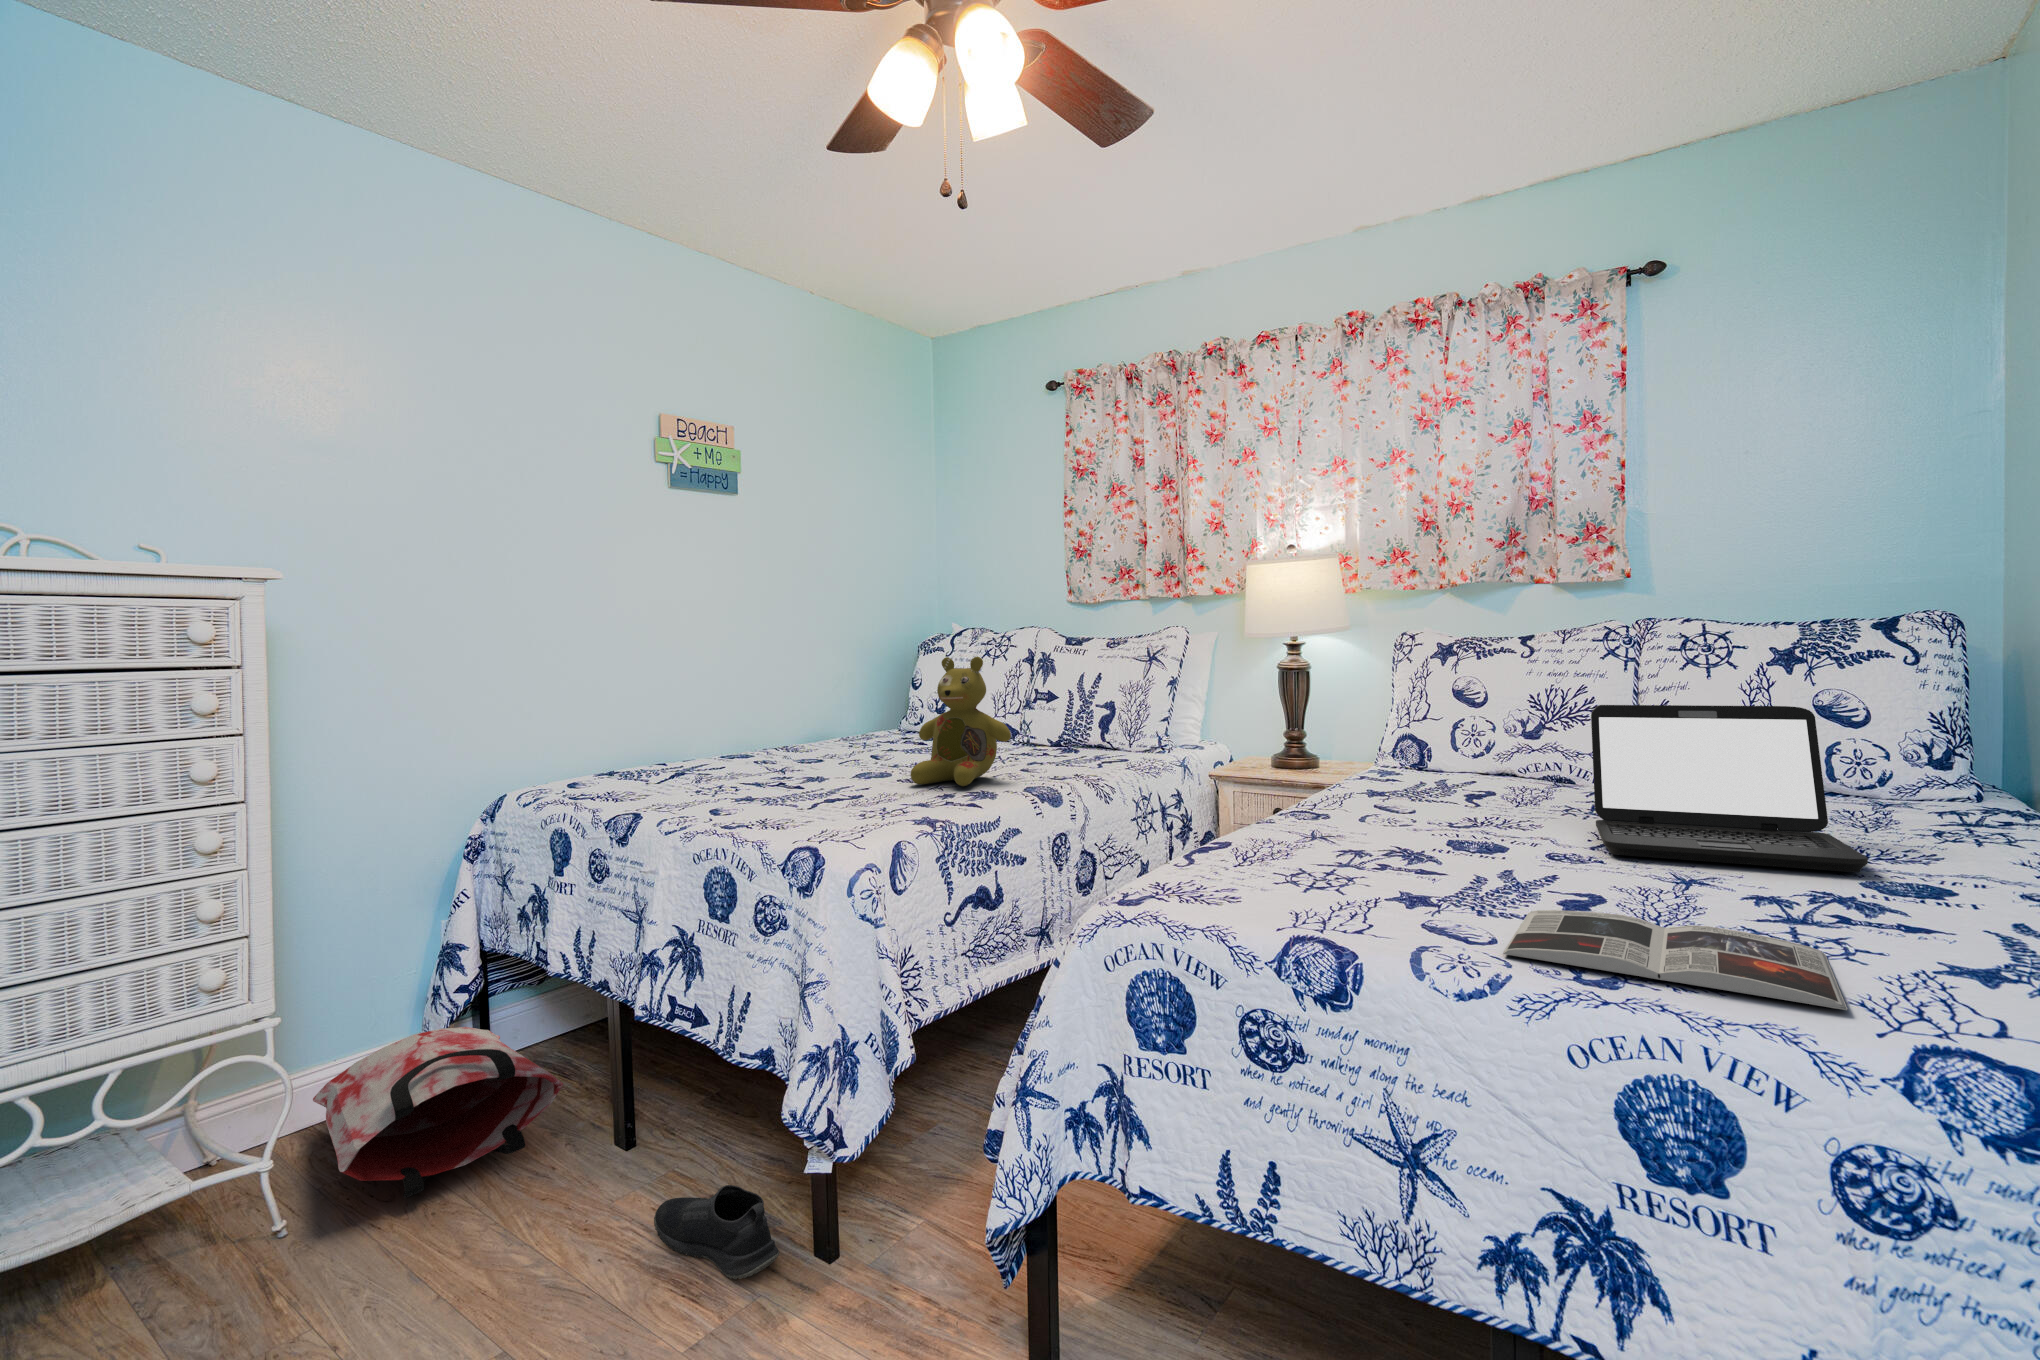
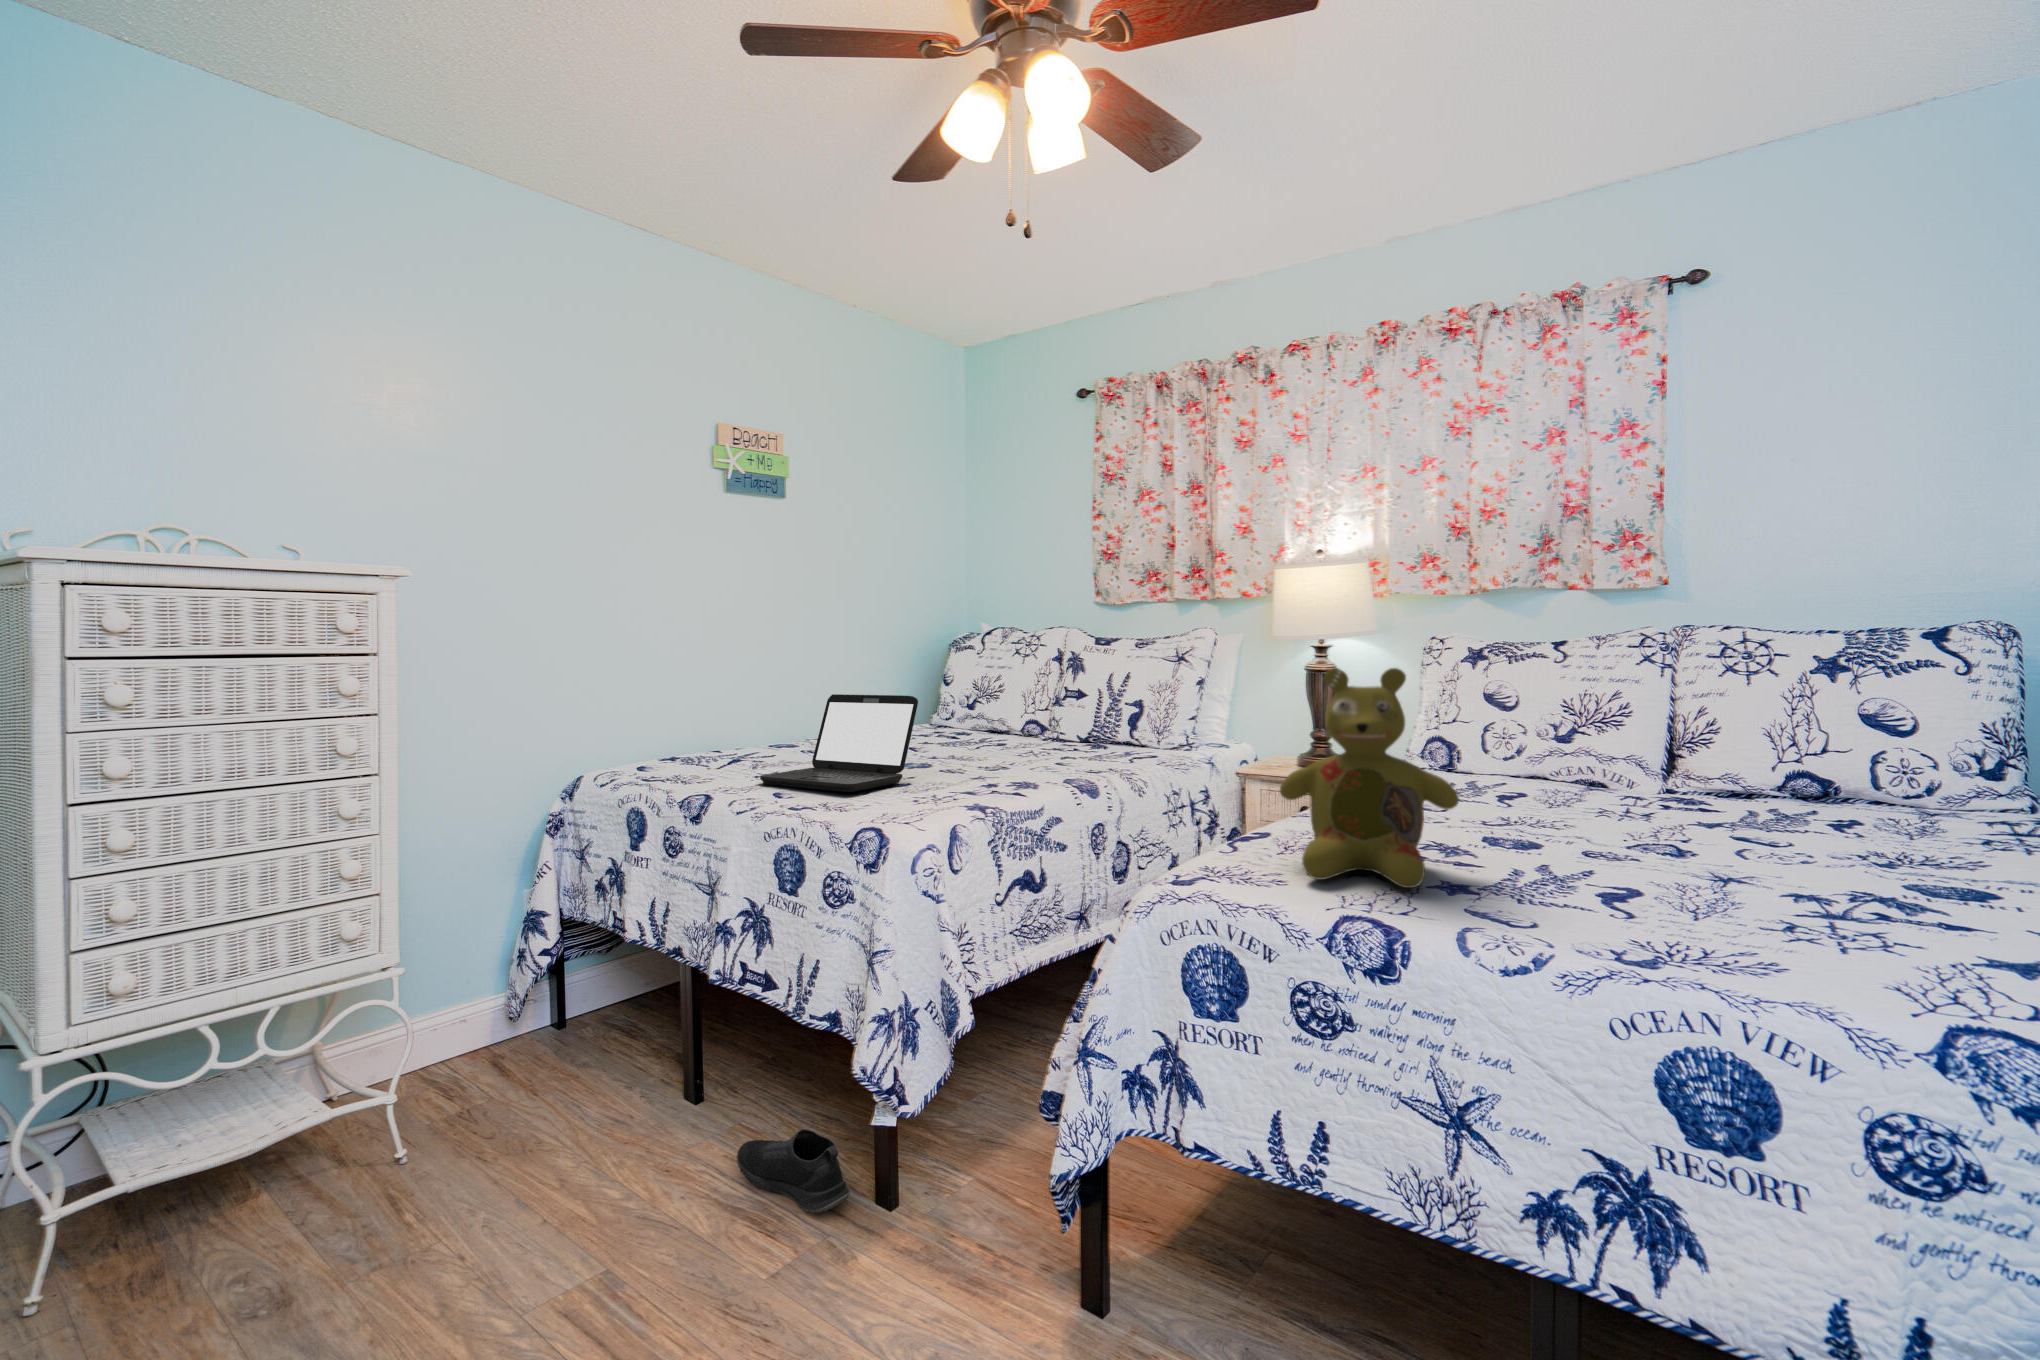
stuffed bear: present [911,657,1011,786] -> present [1280,668,1459,888]
laptop: present [1591,705,1868,872] -> present [760,694,918,792]
magazine: present [1503,910,1847,1010] -> none [1543,899,1885,993]
bag: present [313,1027,563,1197] -> none [432,984,649,1128]

